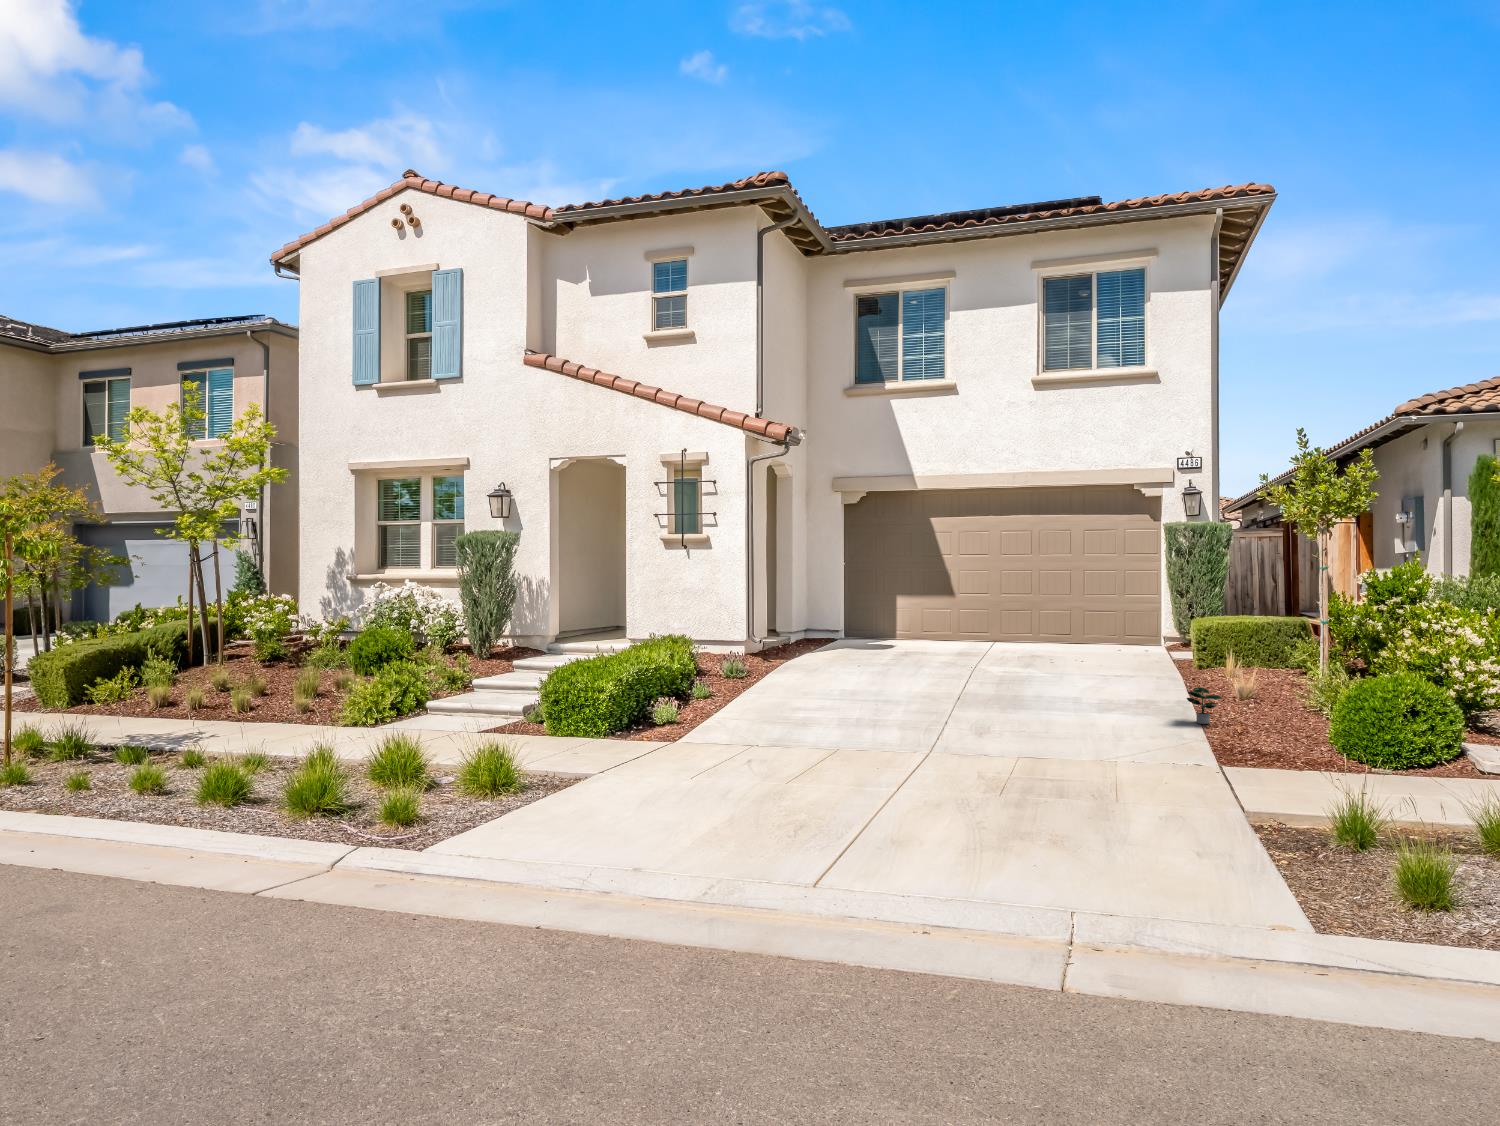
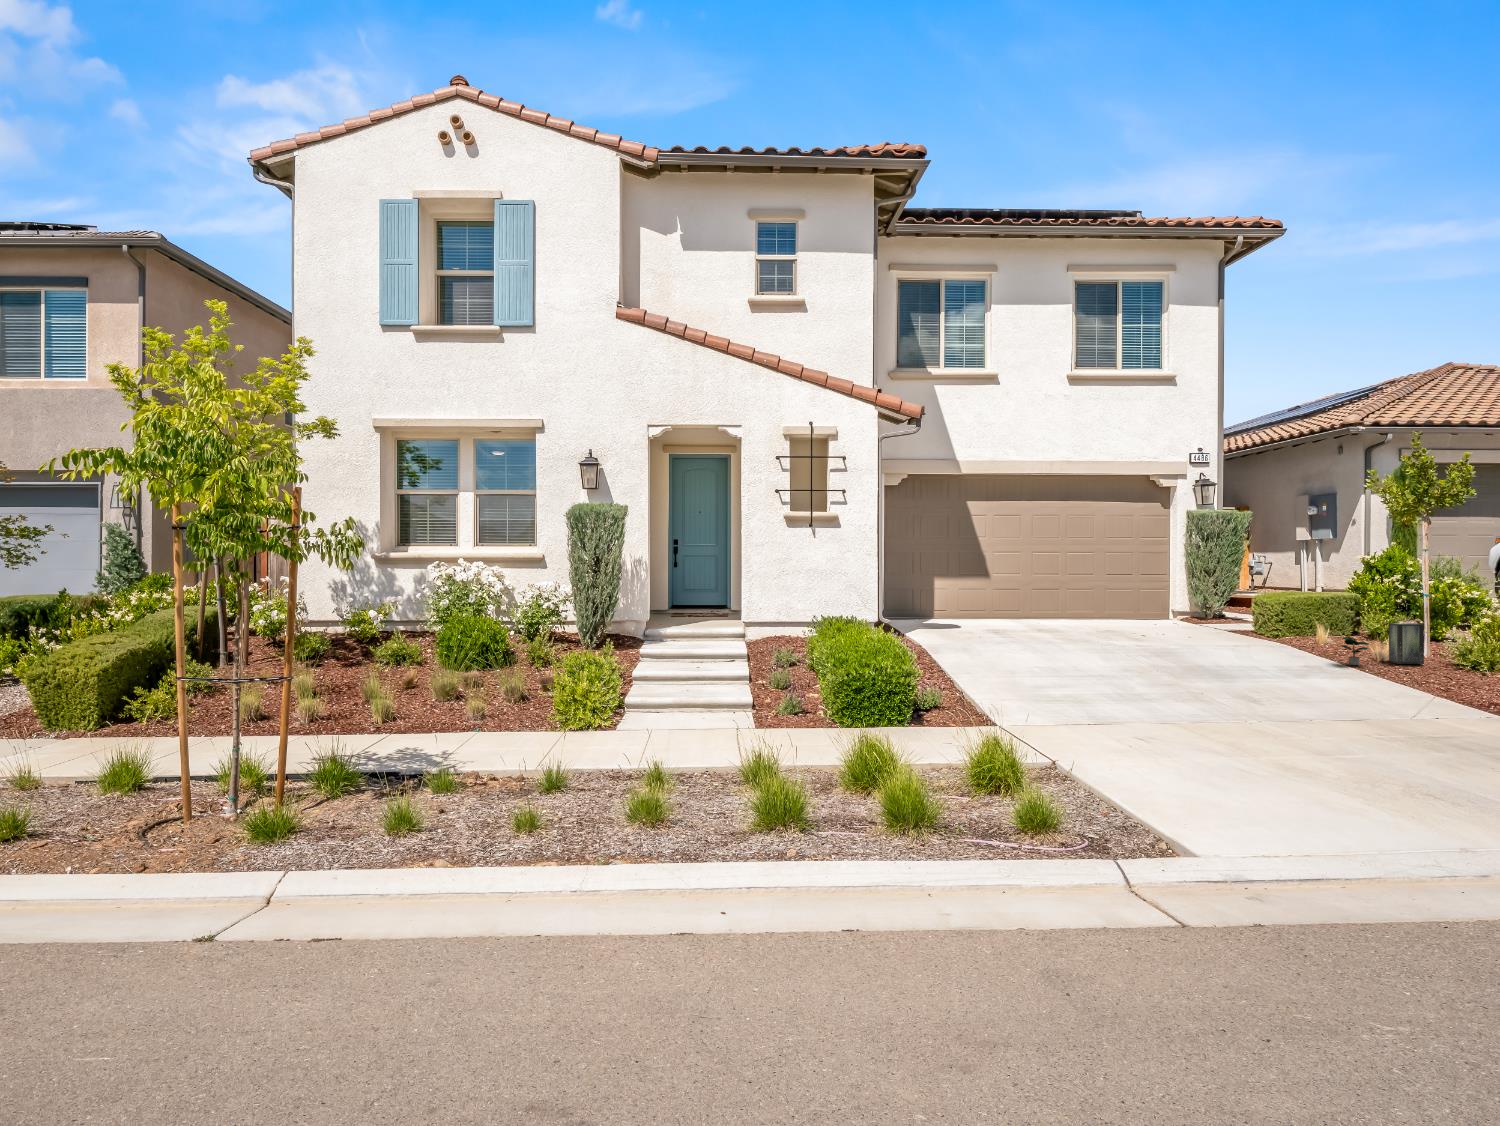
storage box: none [1269,671,1304,727] -> present [1389,623,1424,664]

